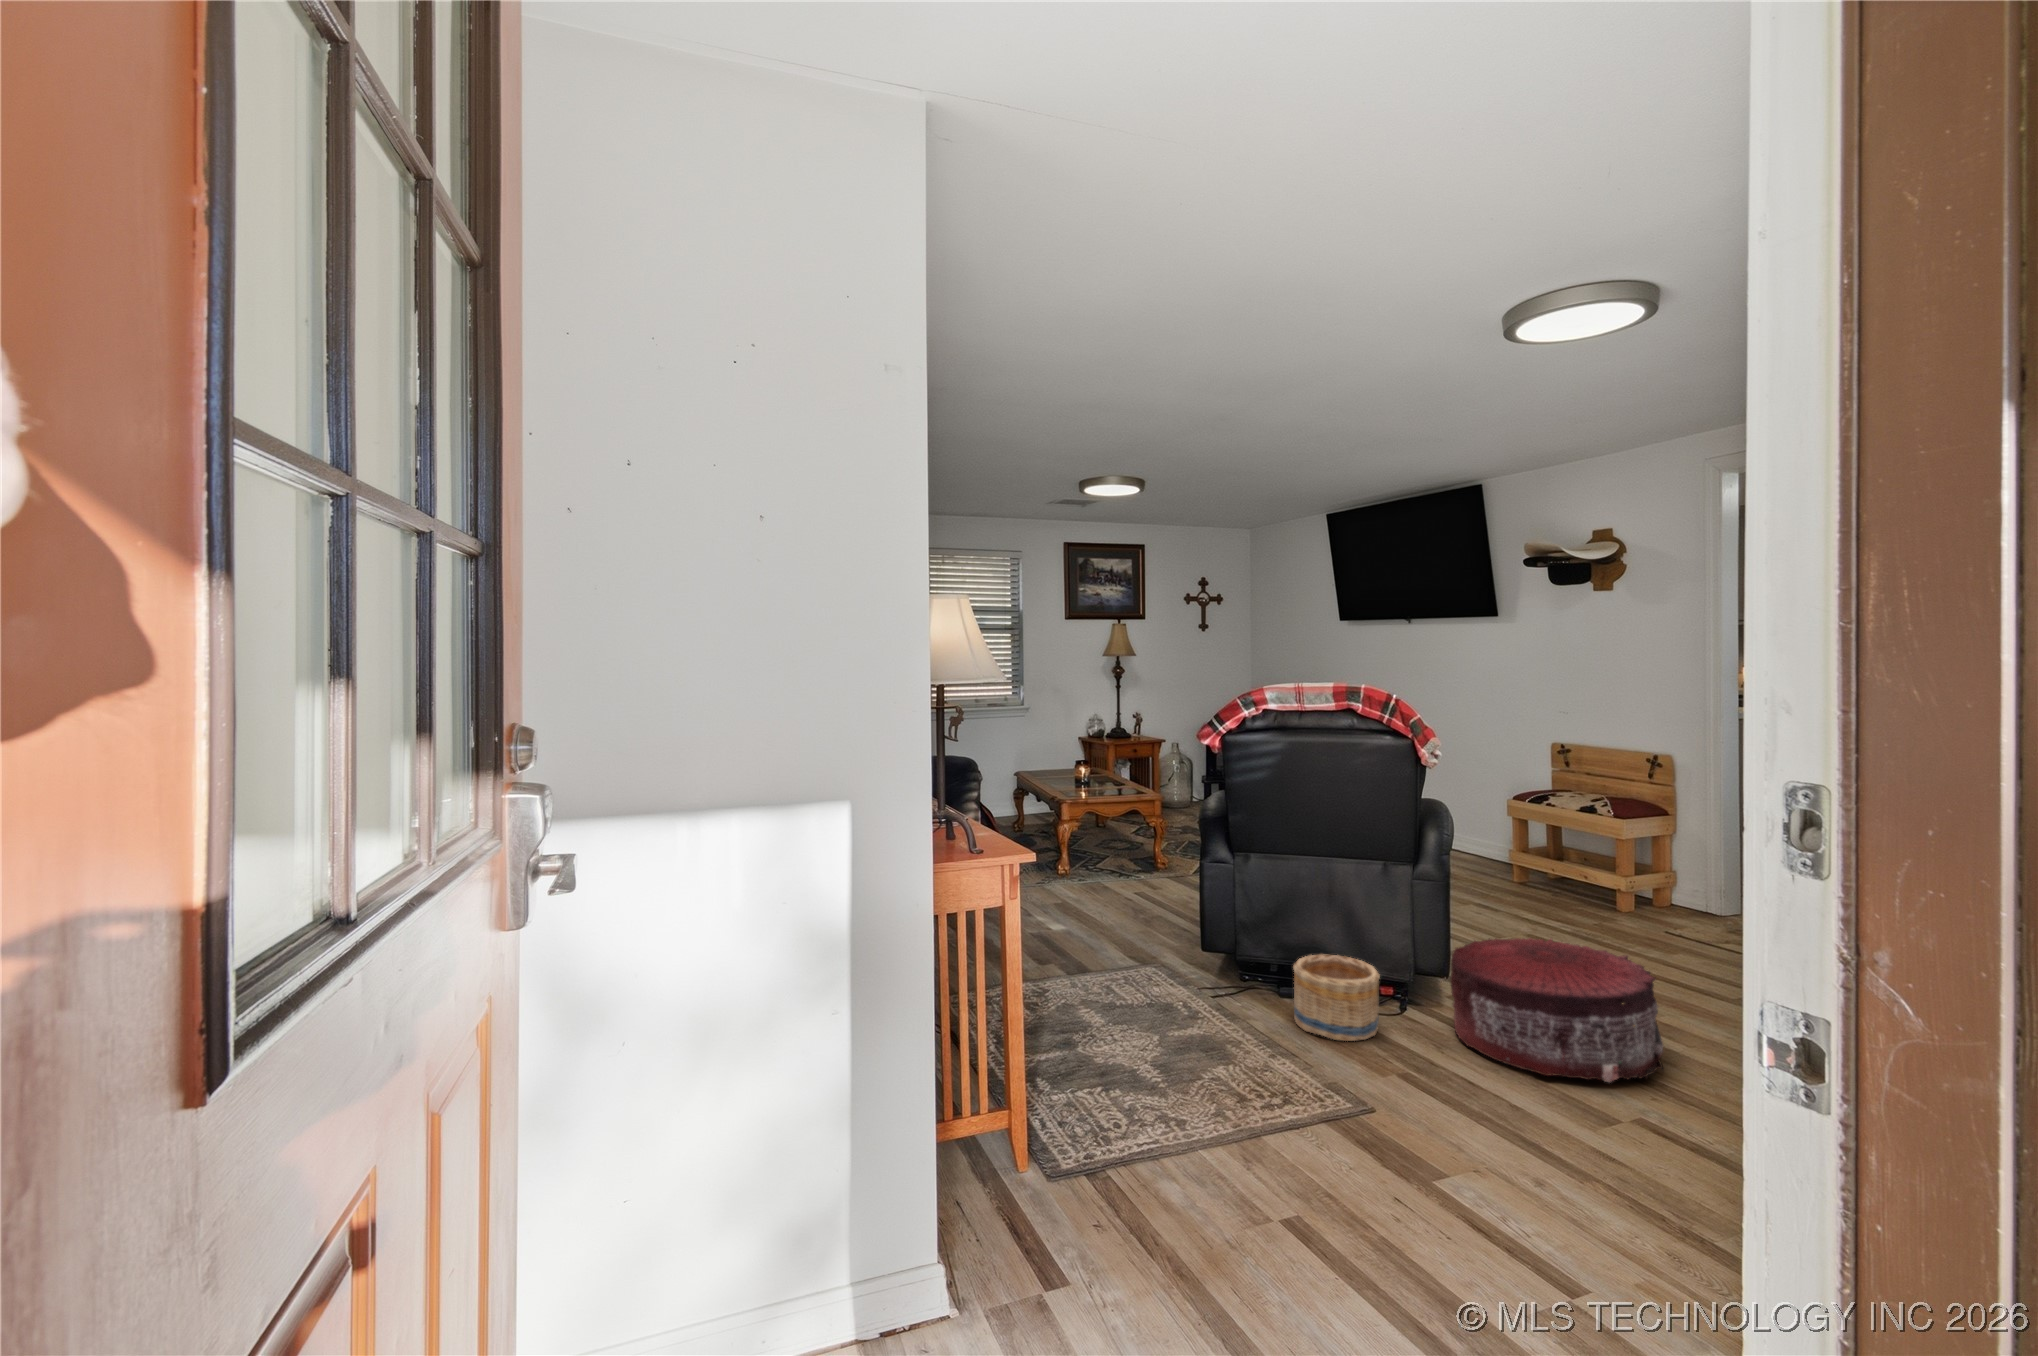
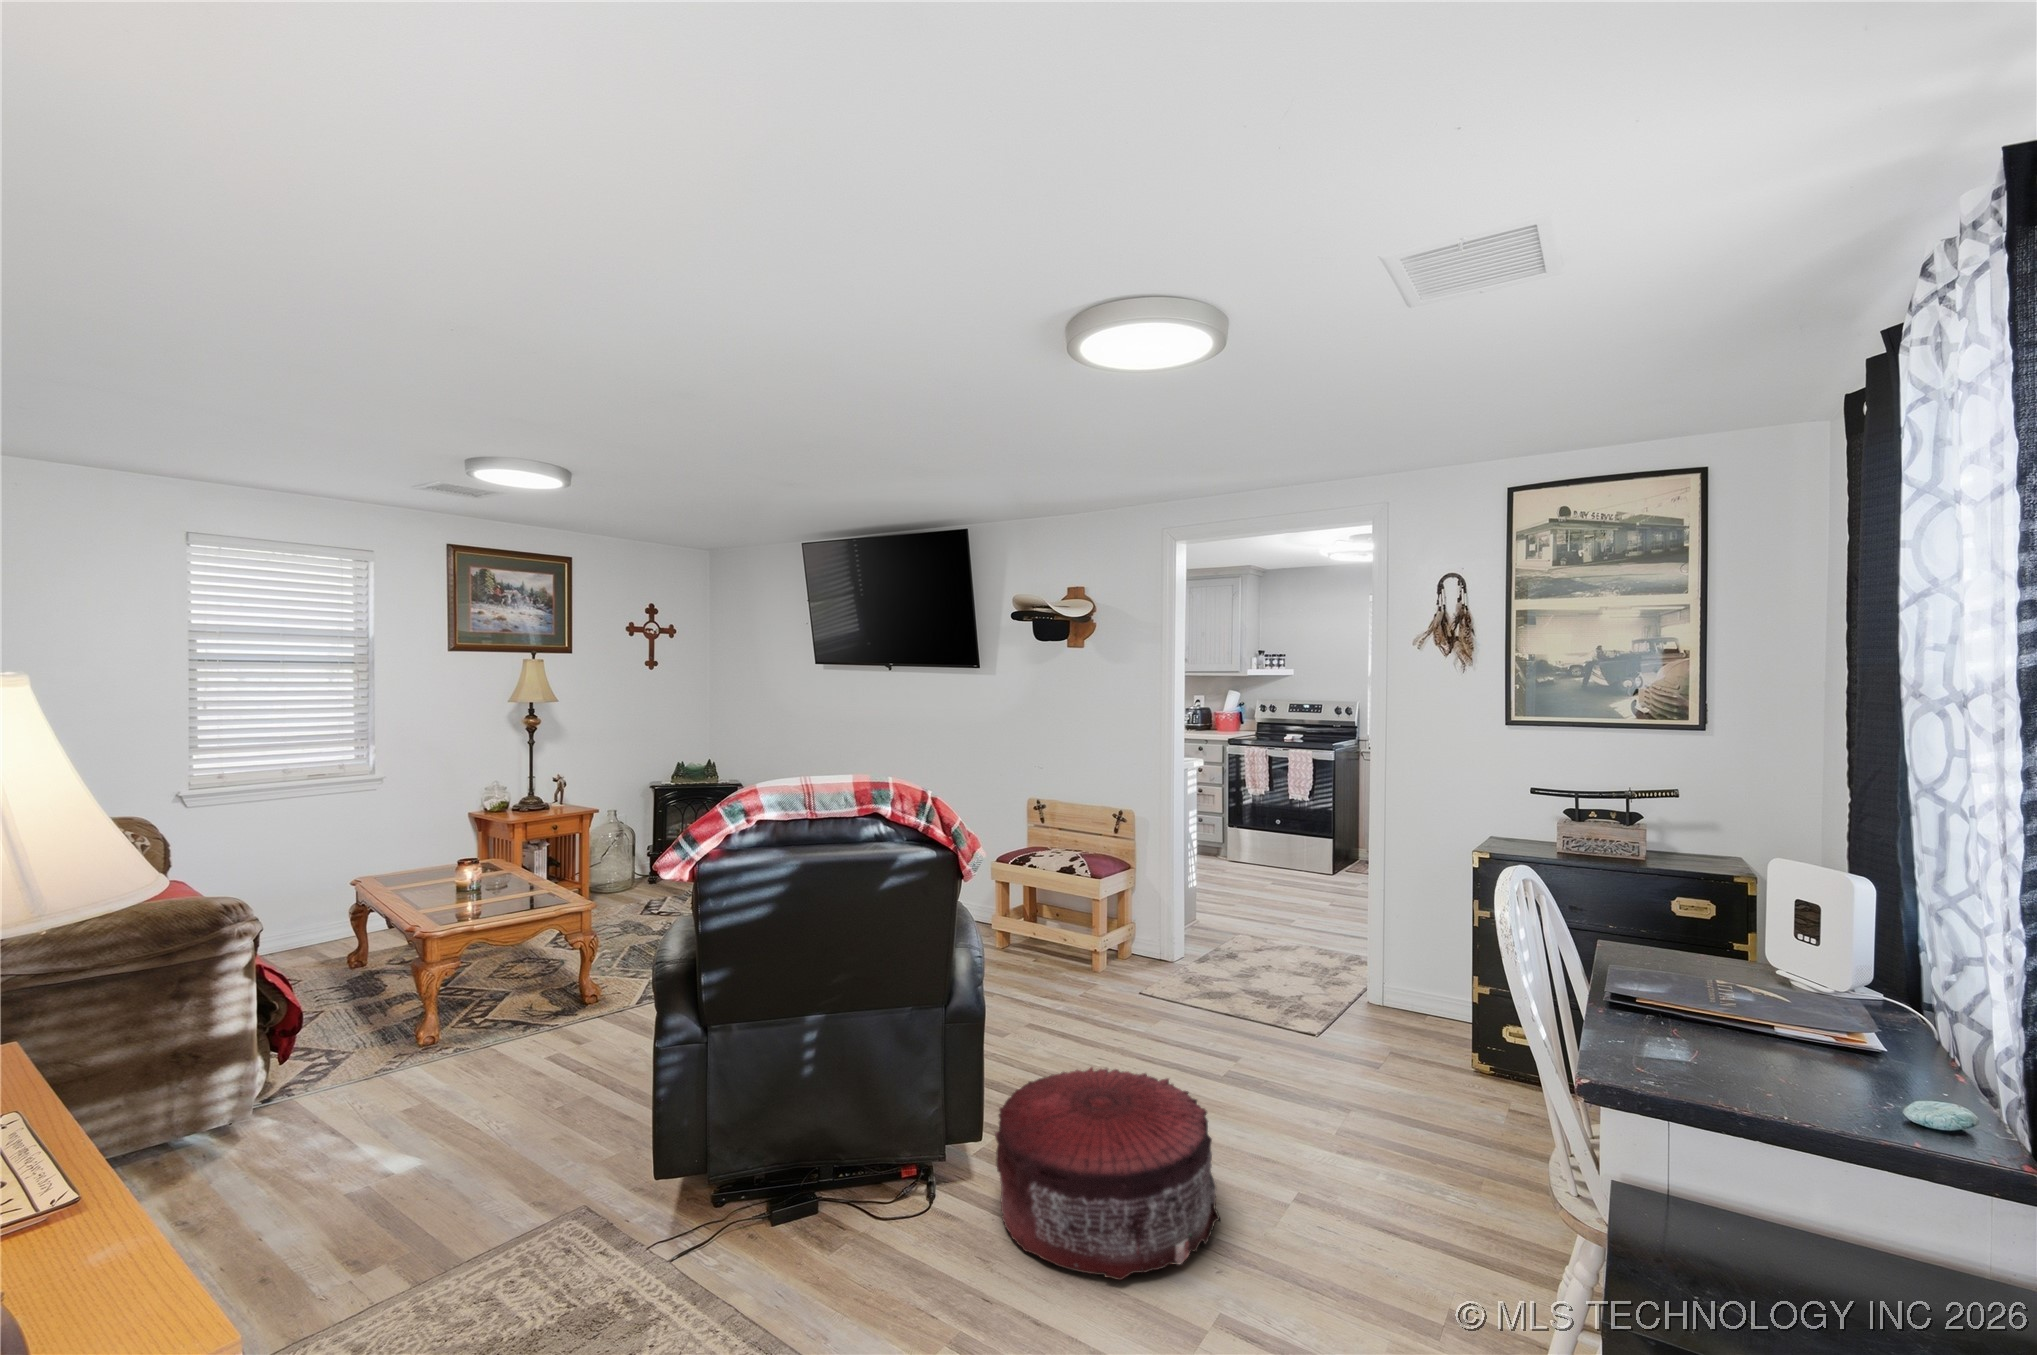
basket: present [1293,955,1380,1041] -> none [802,1156,919,1303]

